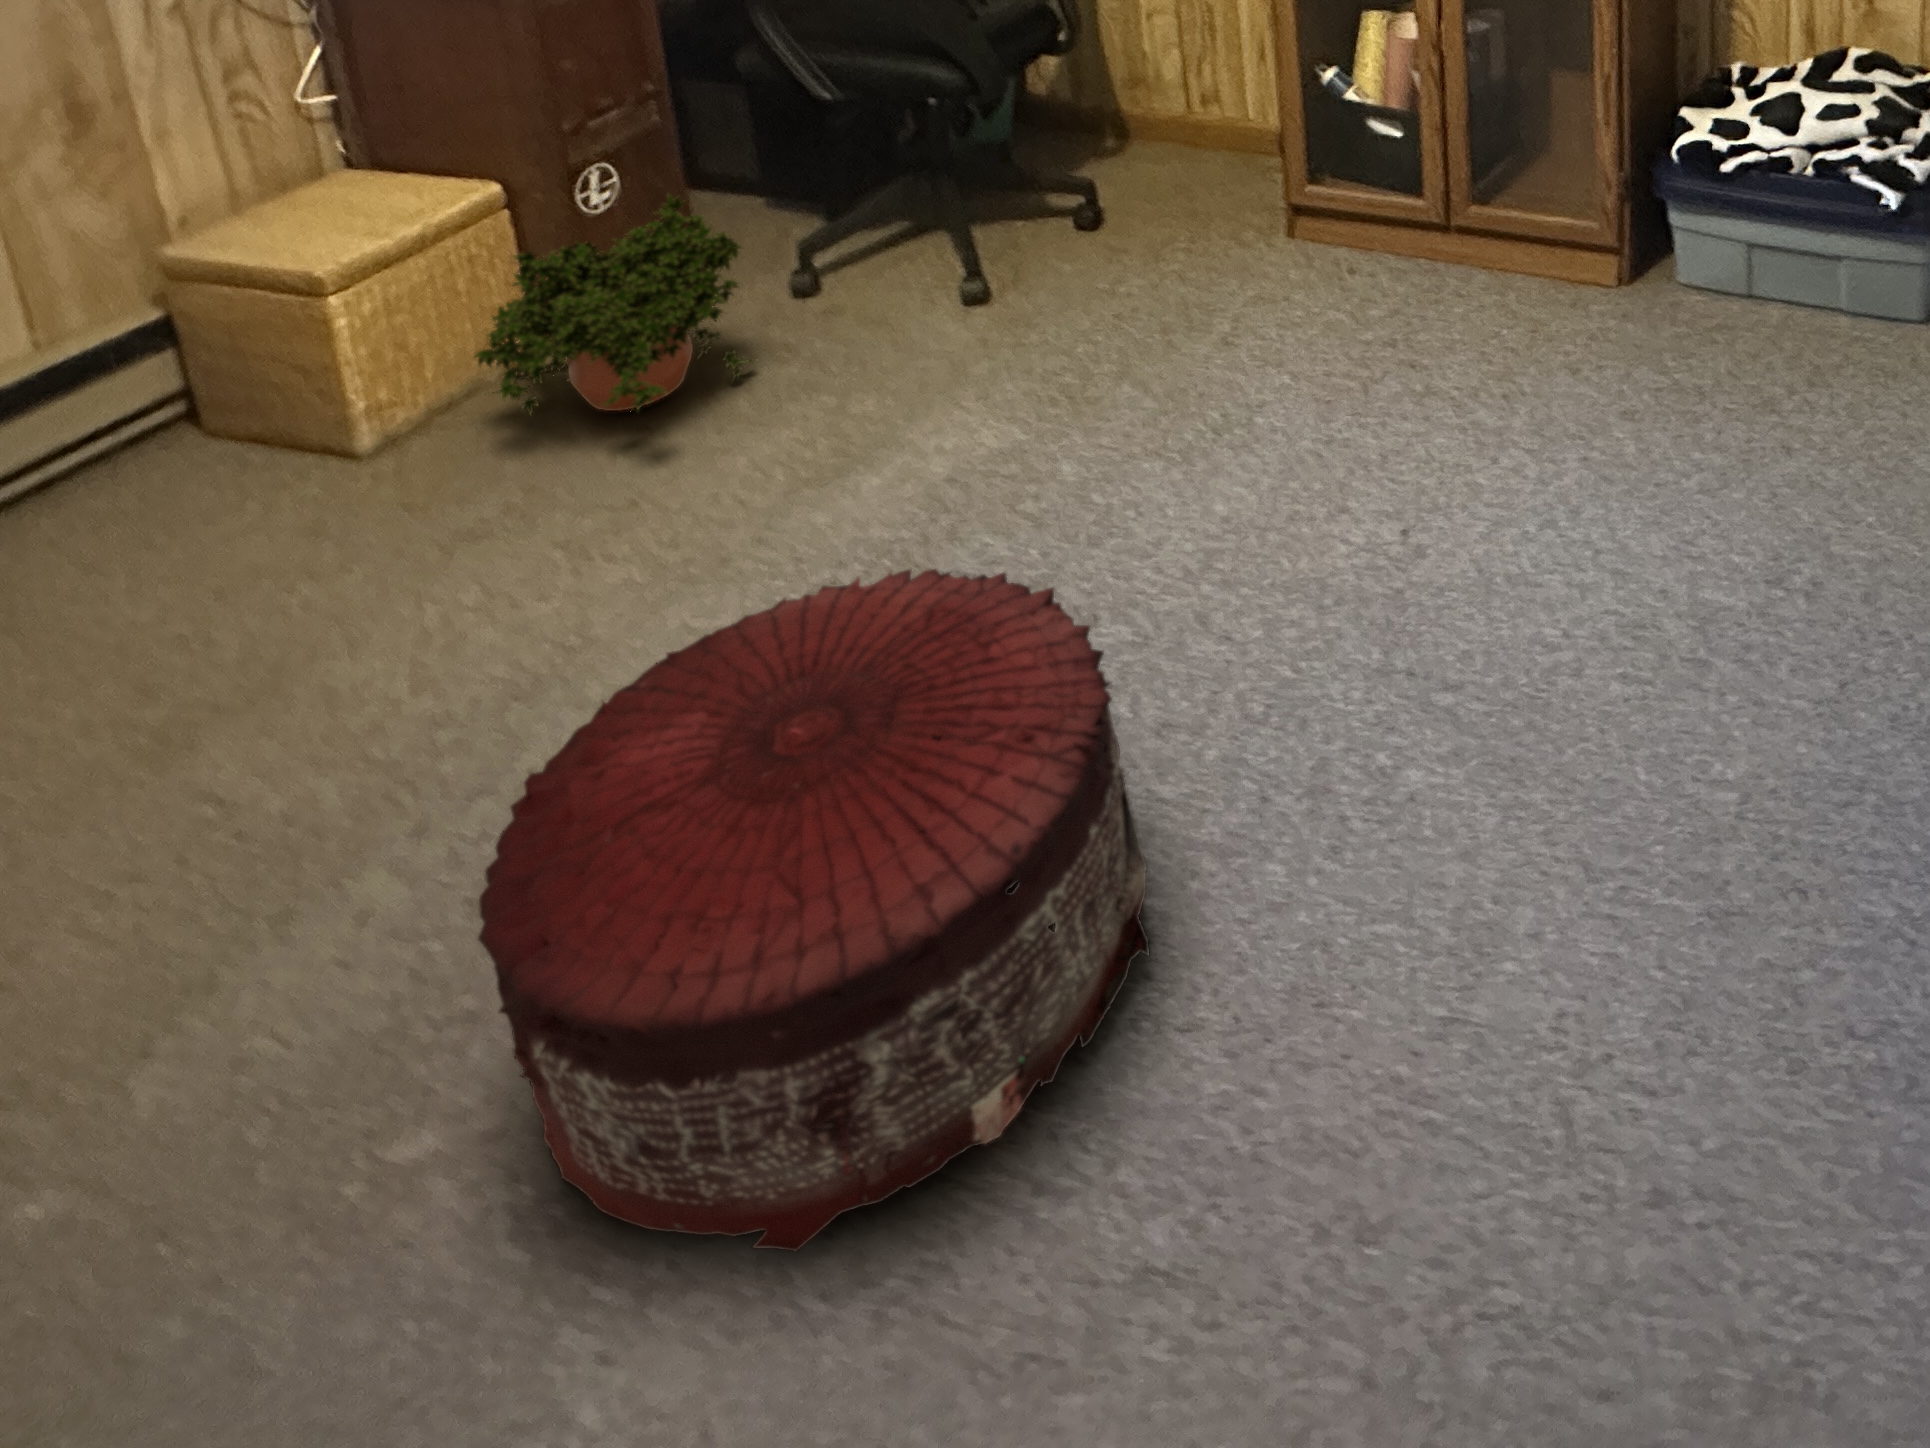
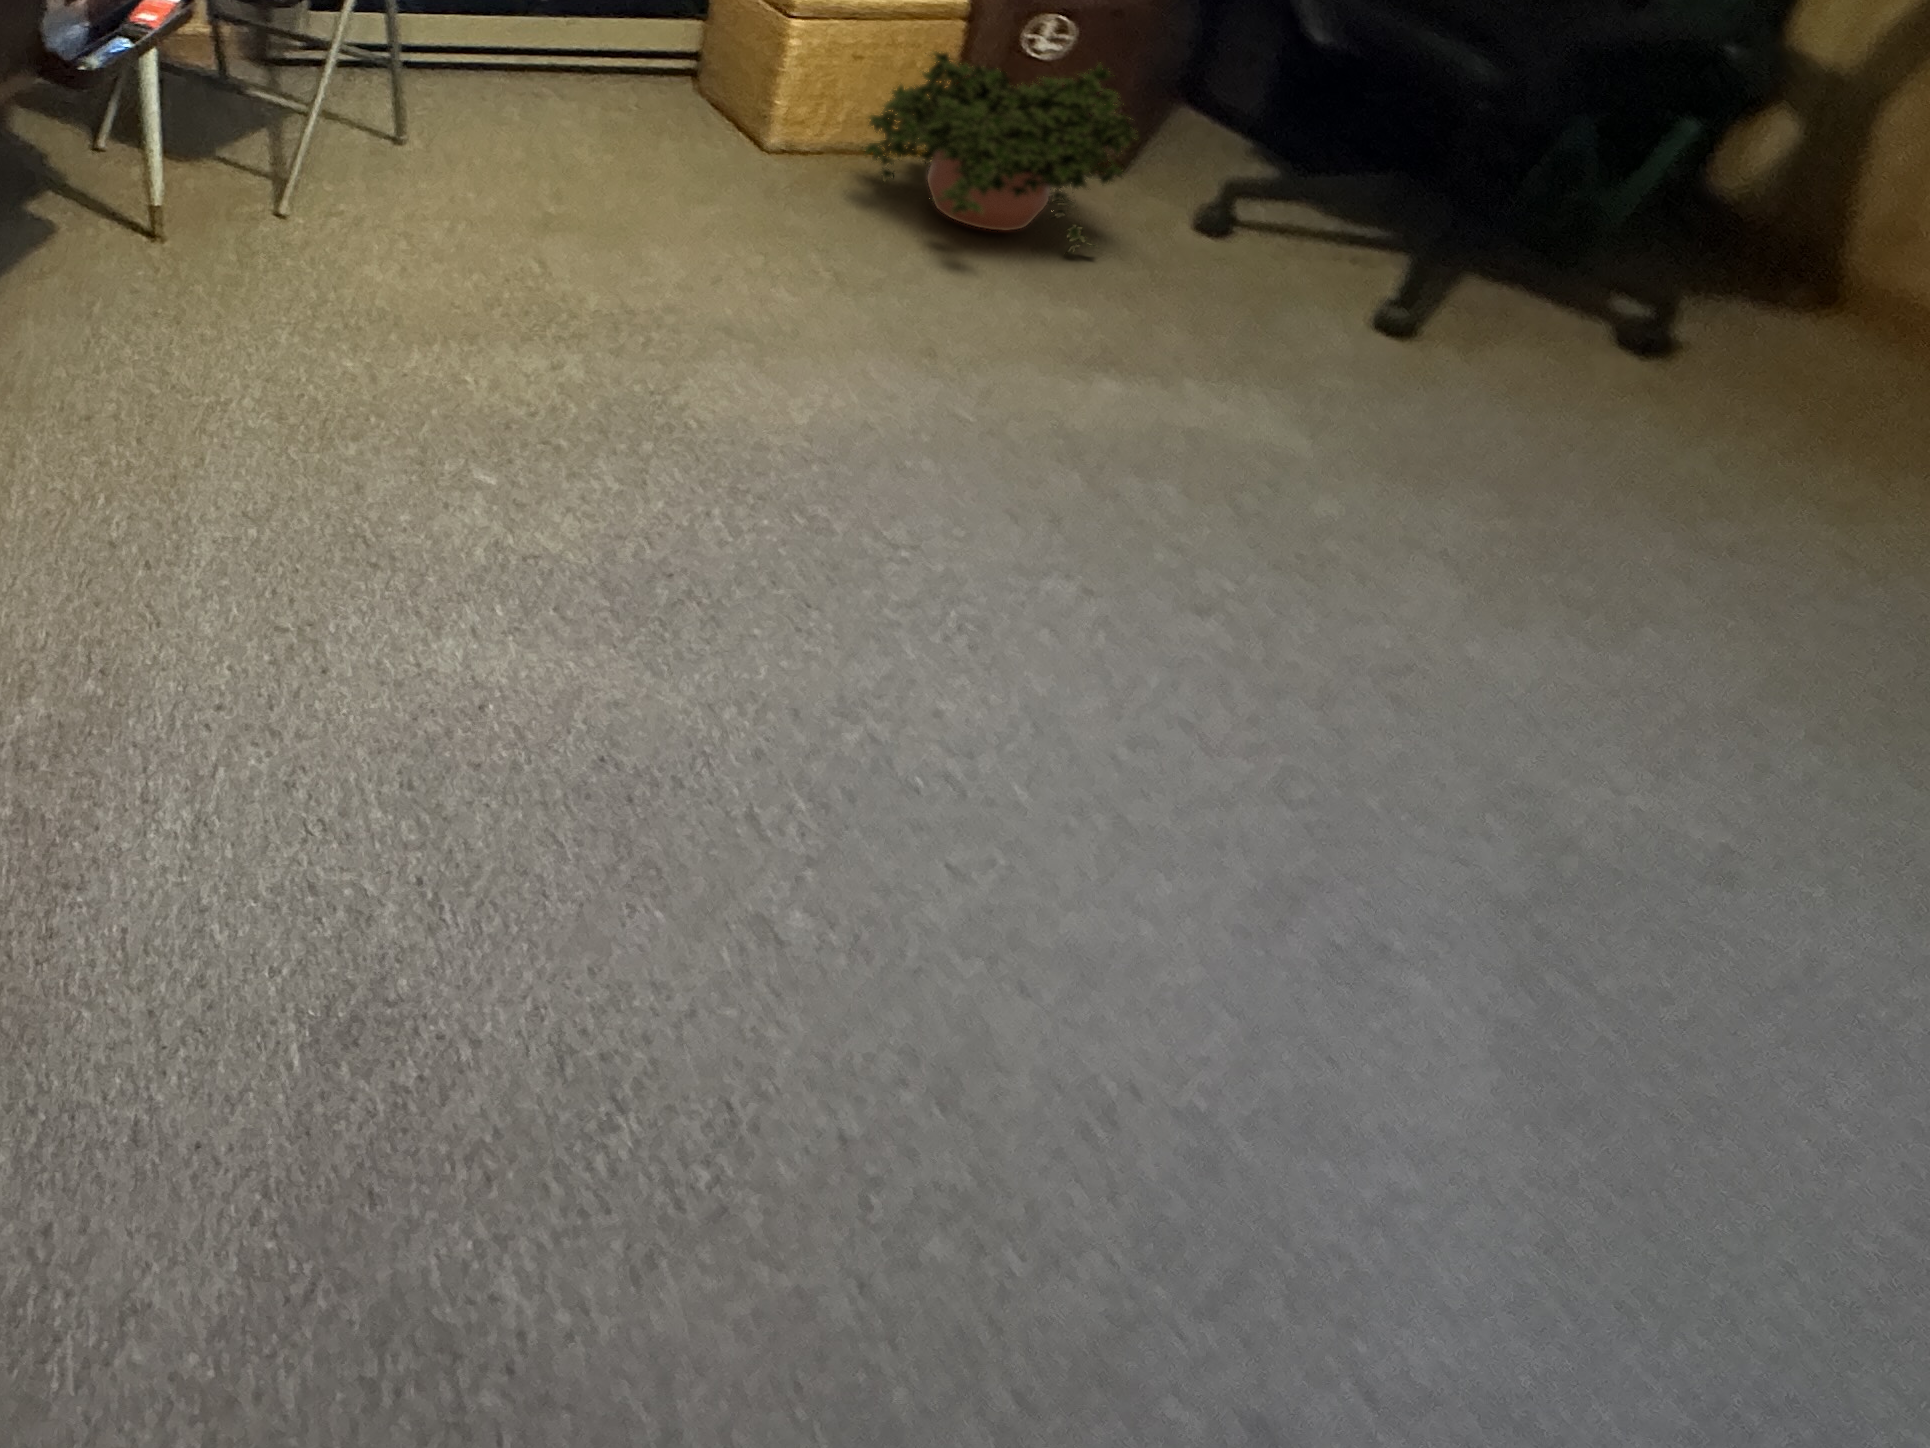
pouf: present [478,569,1150,1251] -> none [534,311,1117,820]

